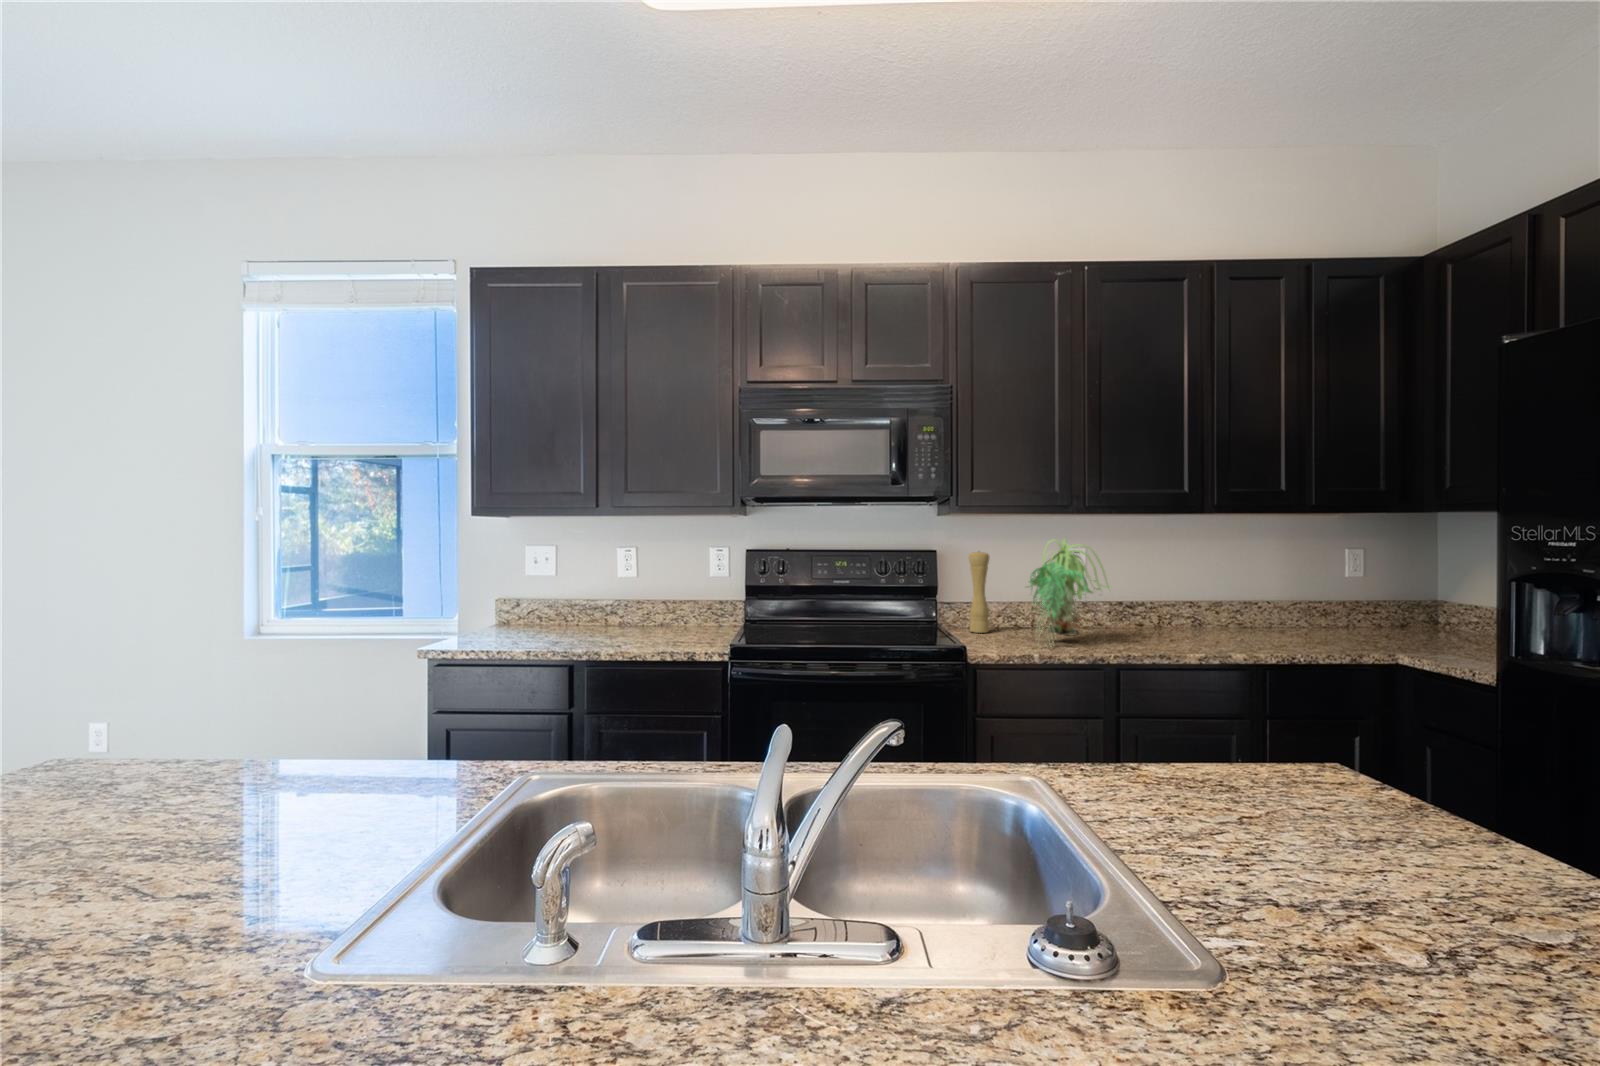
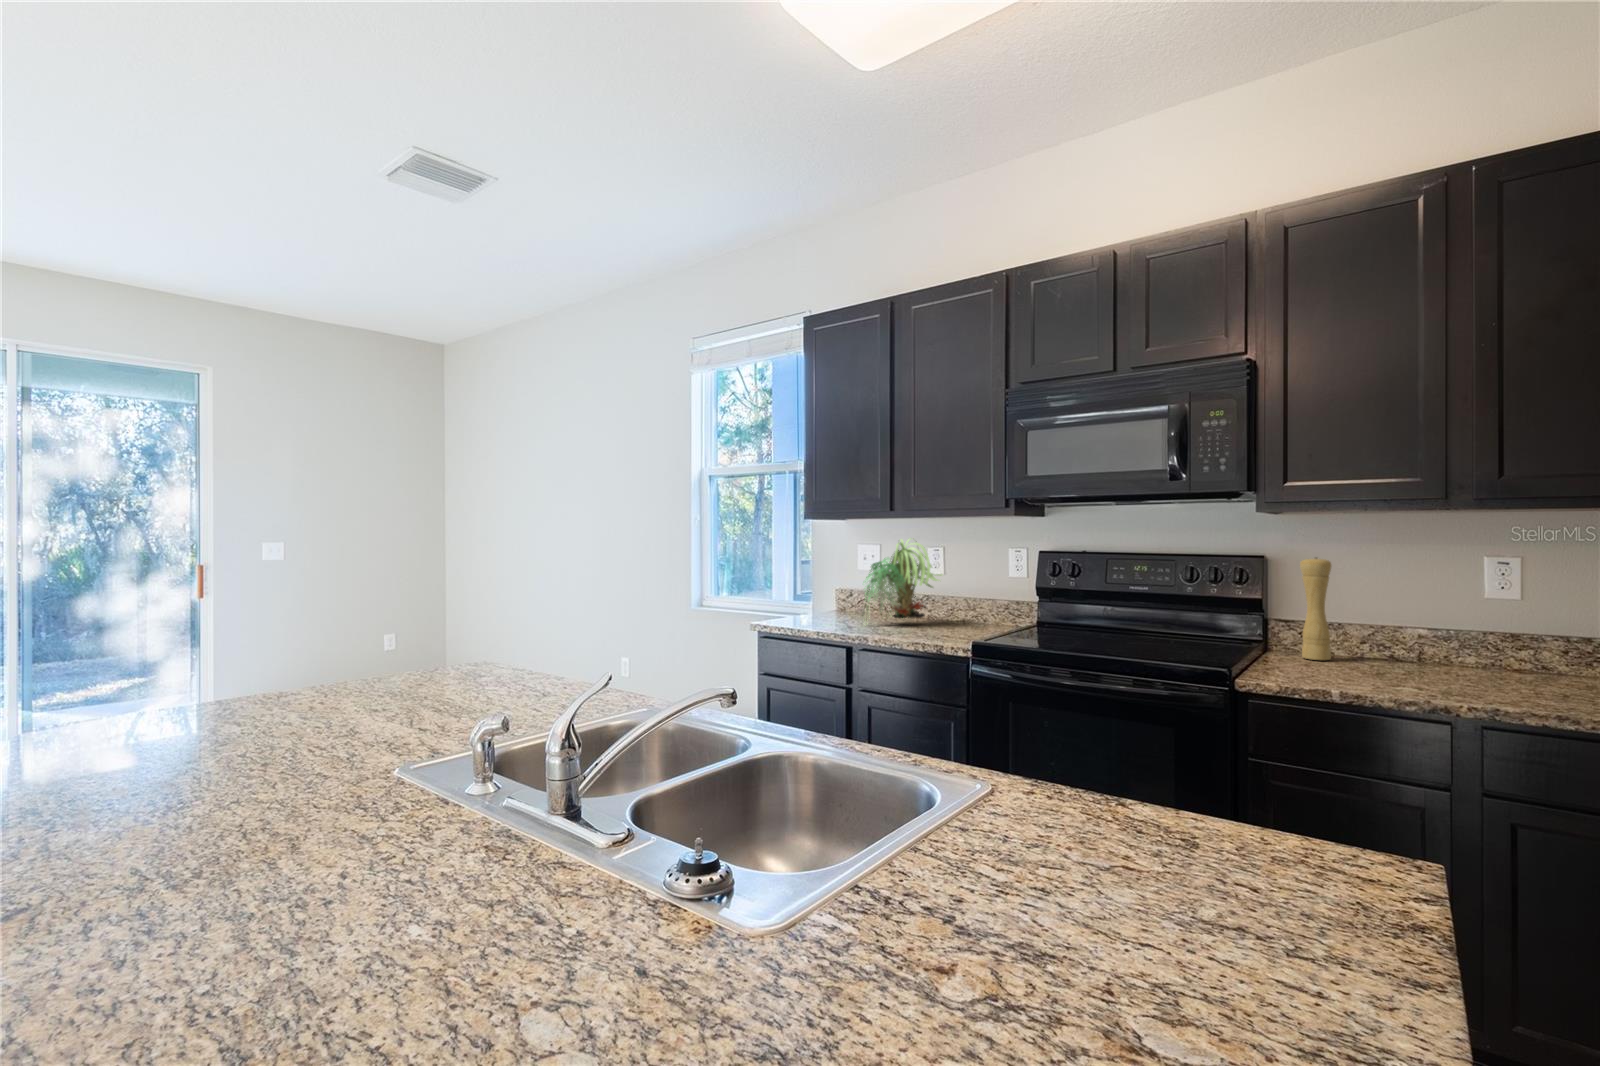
plant: present [1029,539,1110,644] -> present [862,539,941,625]

